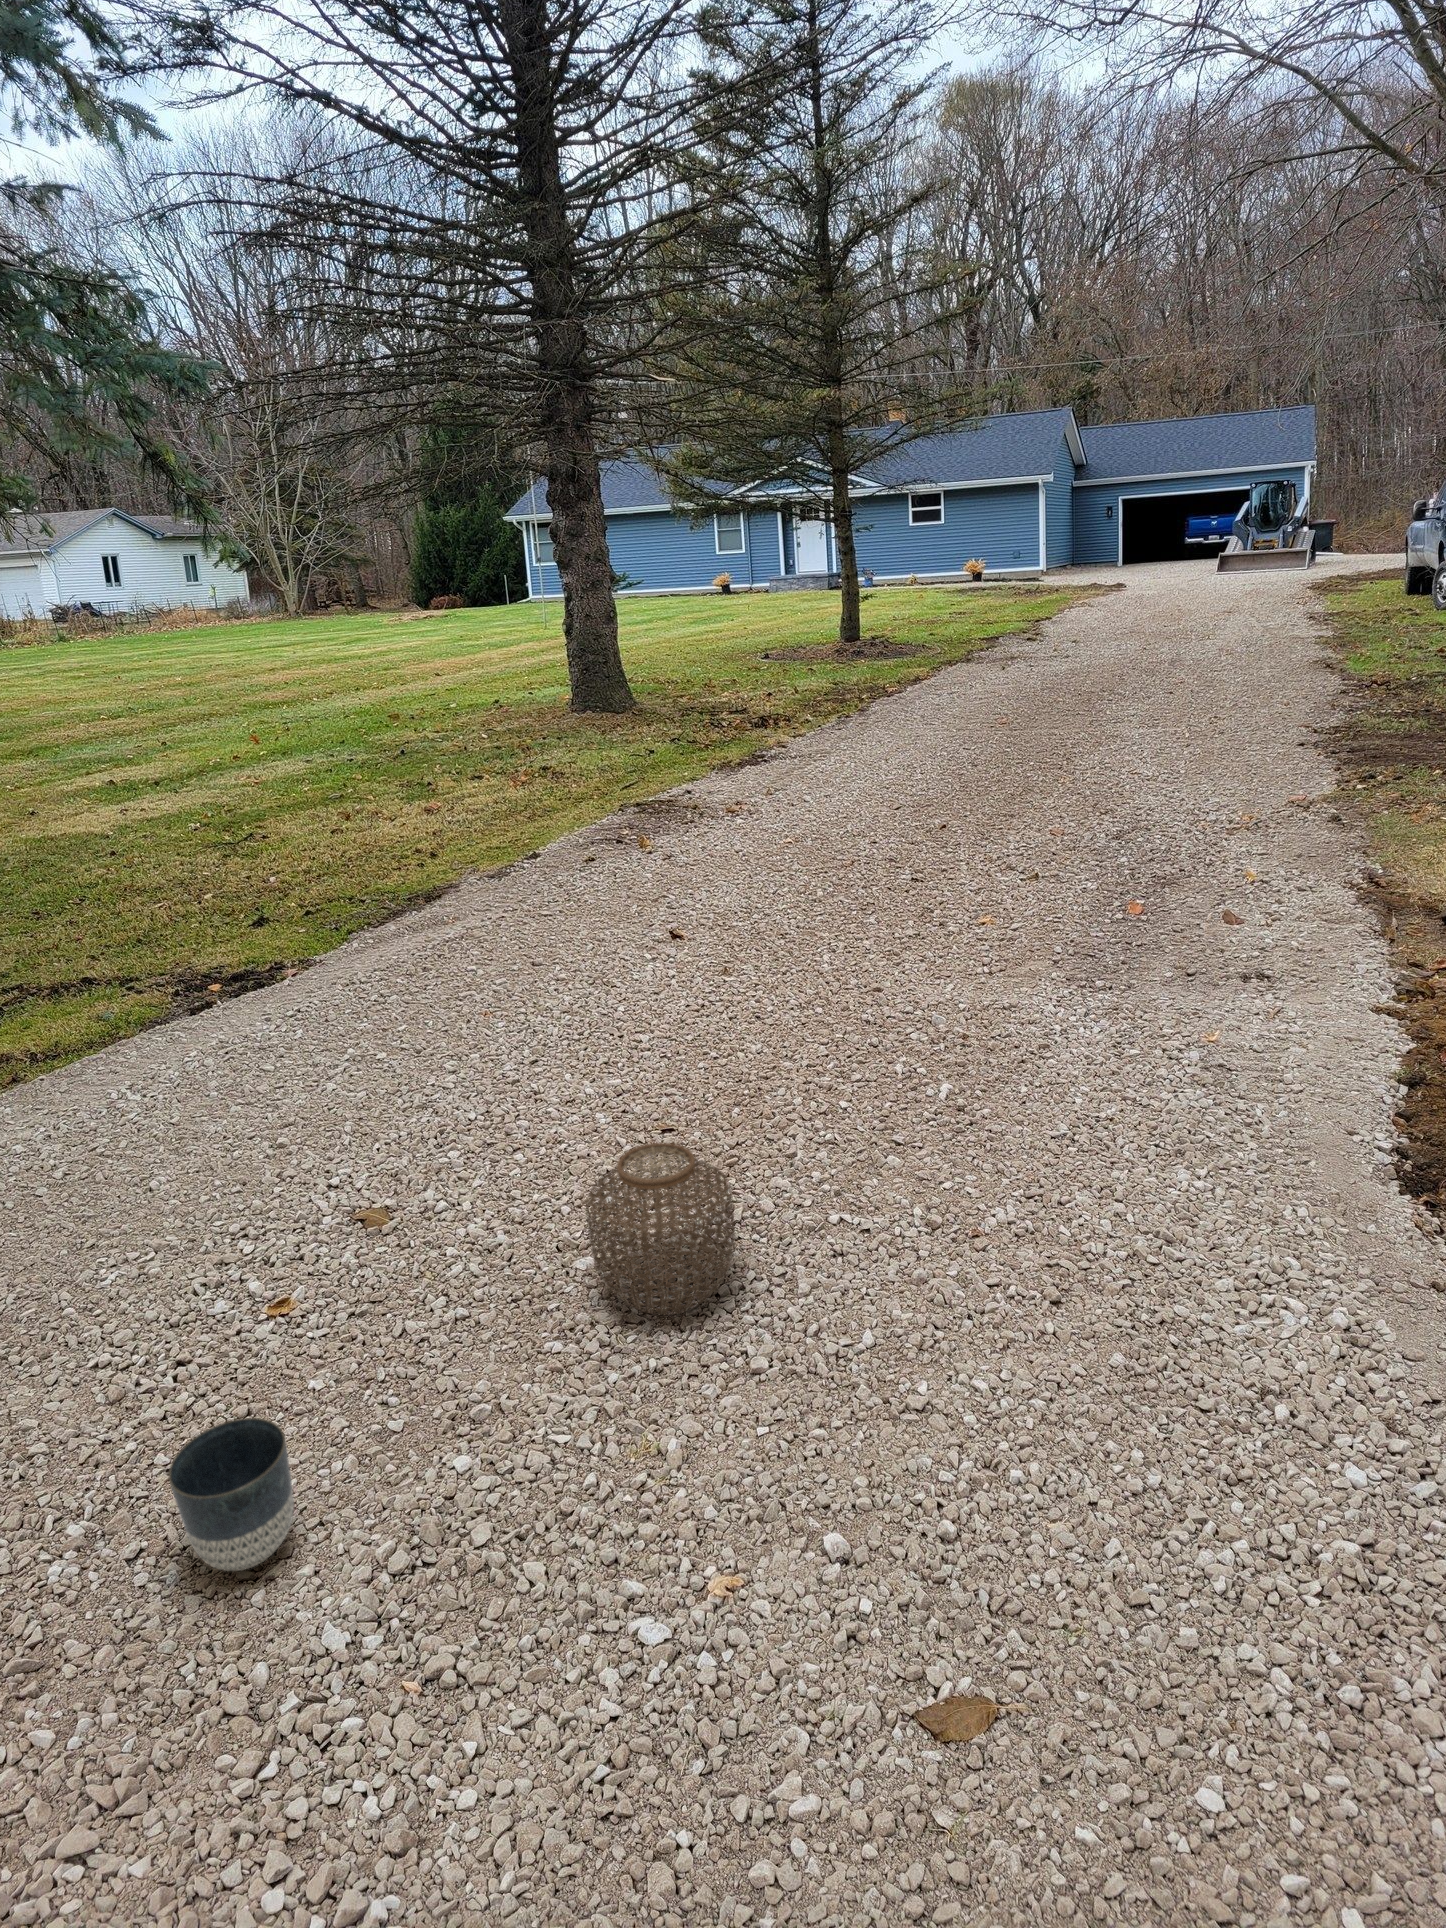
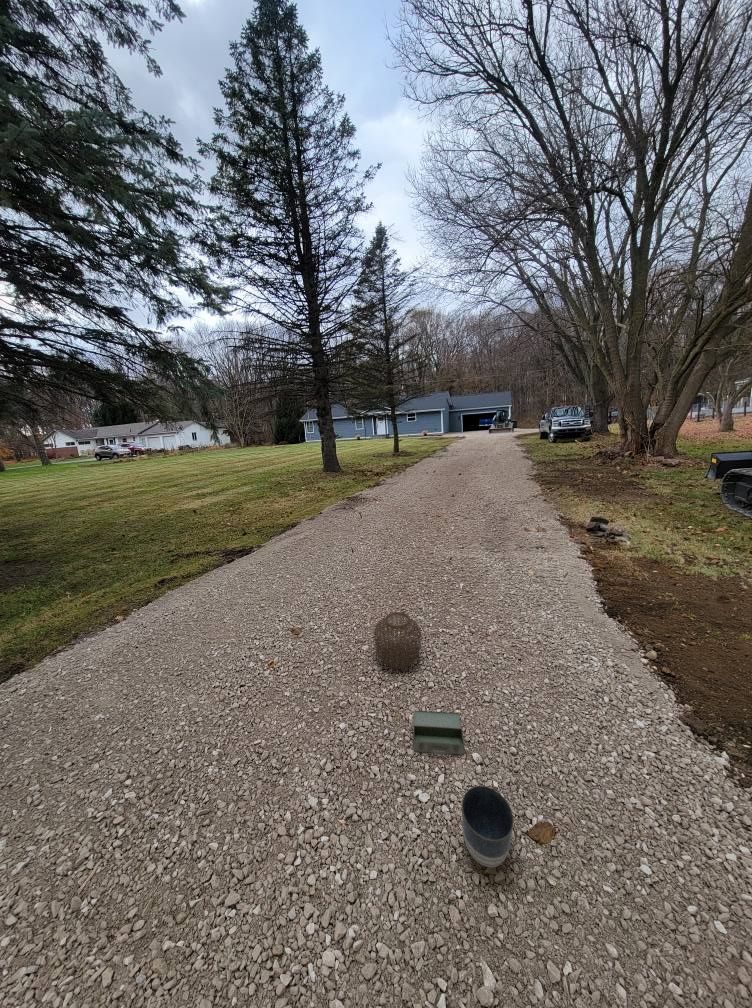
planter: present [169,1418,294,1571] -> present [462,786,514,867]
toolbox: none [647,1420,804,1539] -> present [413,710,464,755]

